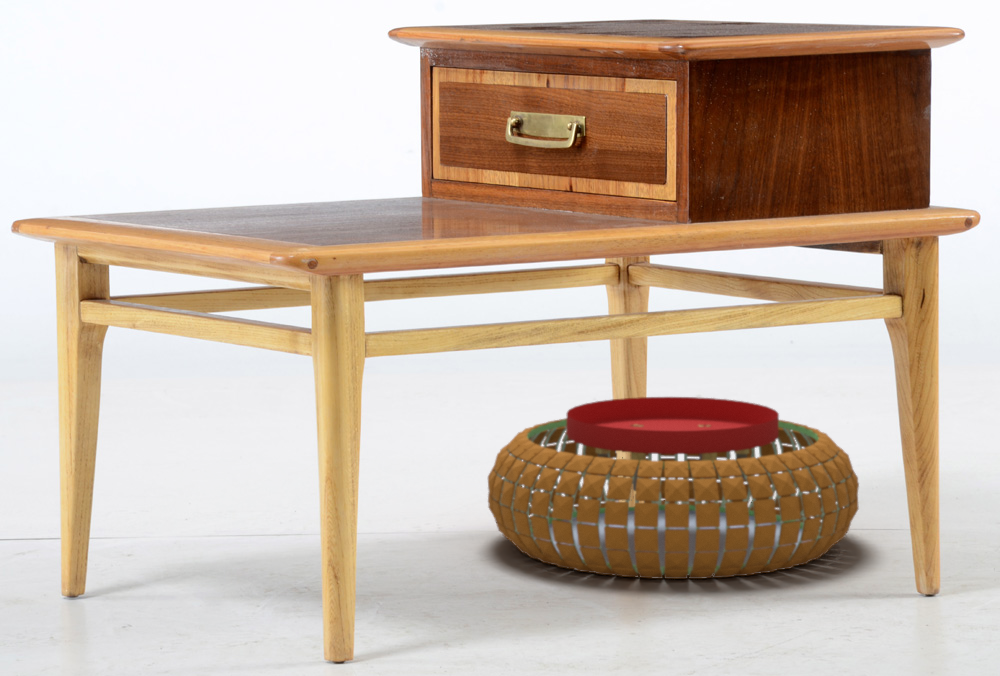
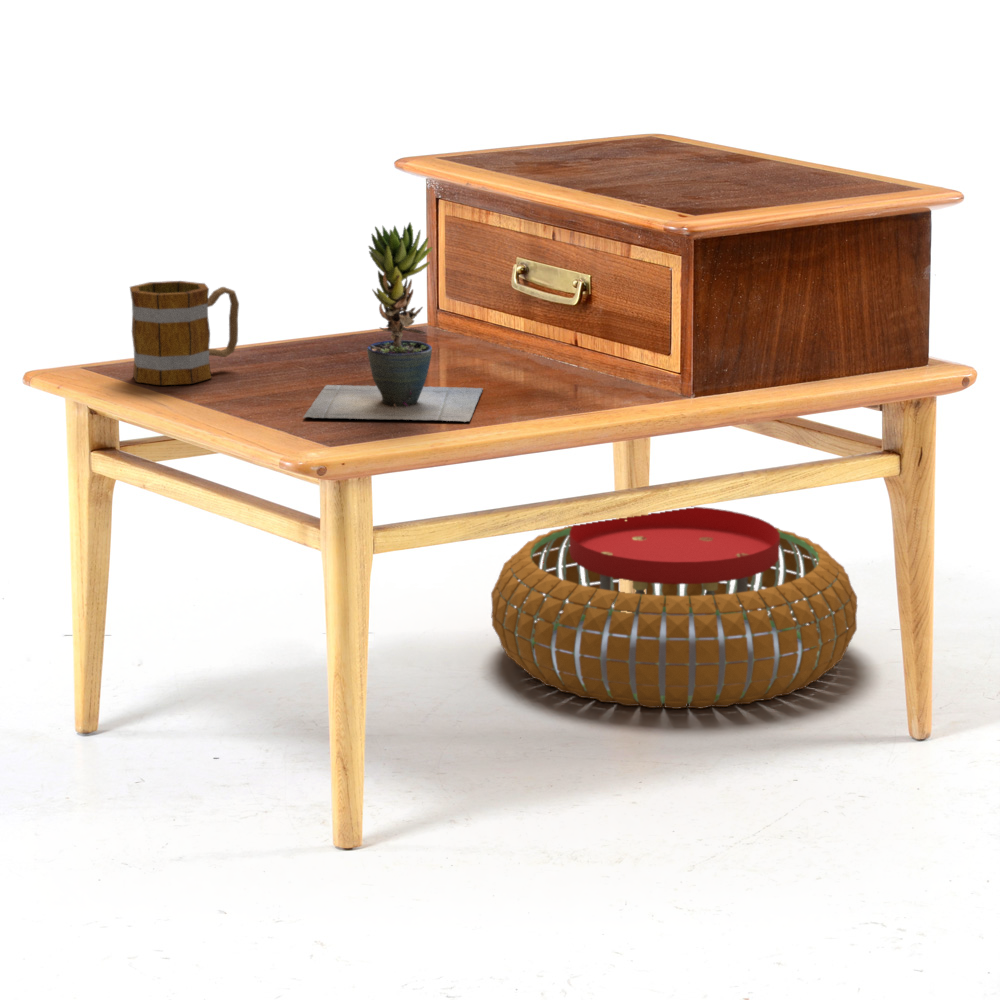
potted plant: none [290,39,477,233] -> present [303,223,483,422]
mug: none [120,124,231,221] -> present [130,281,239,385]

